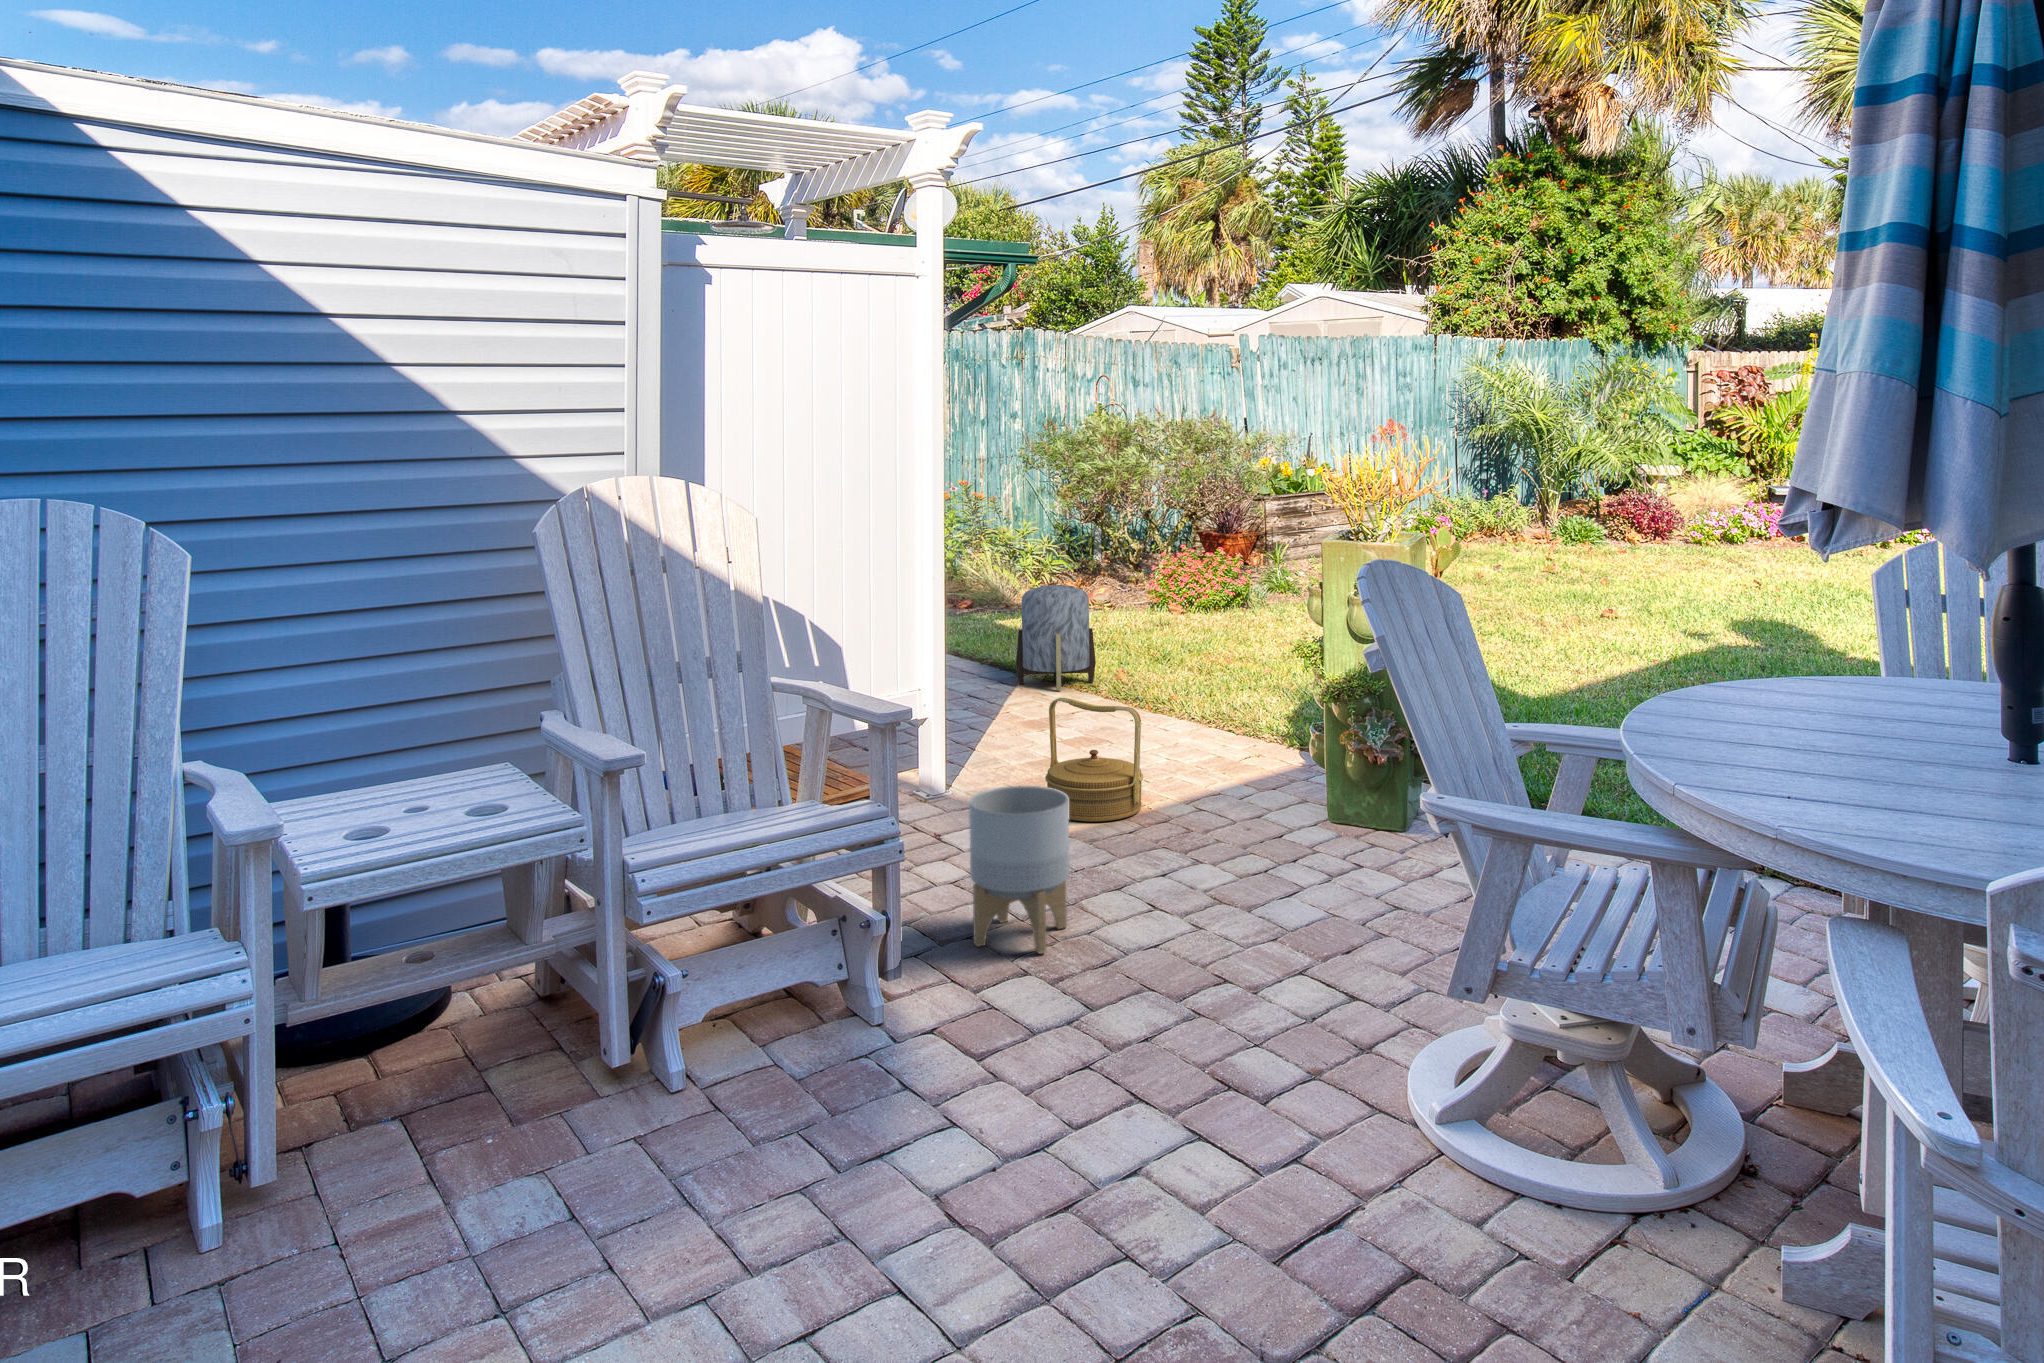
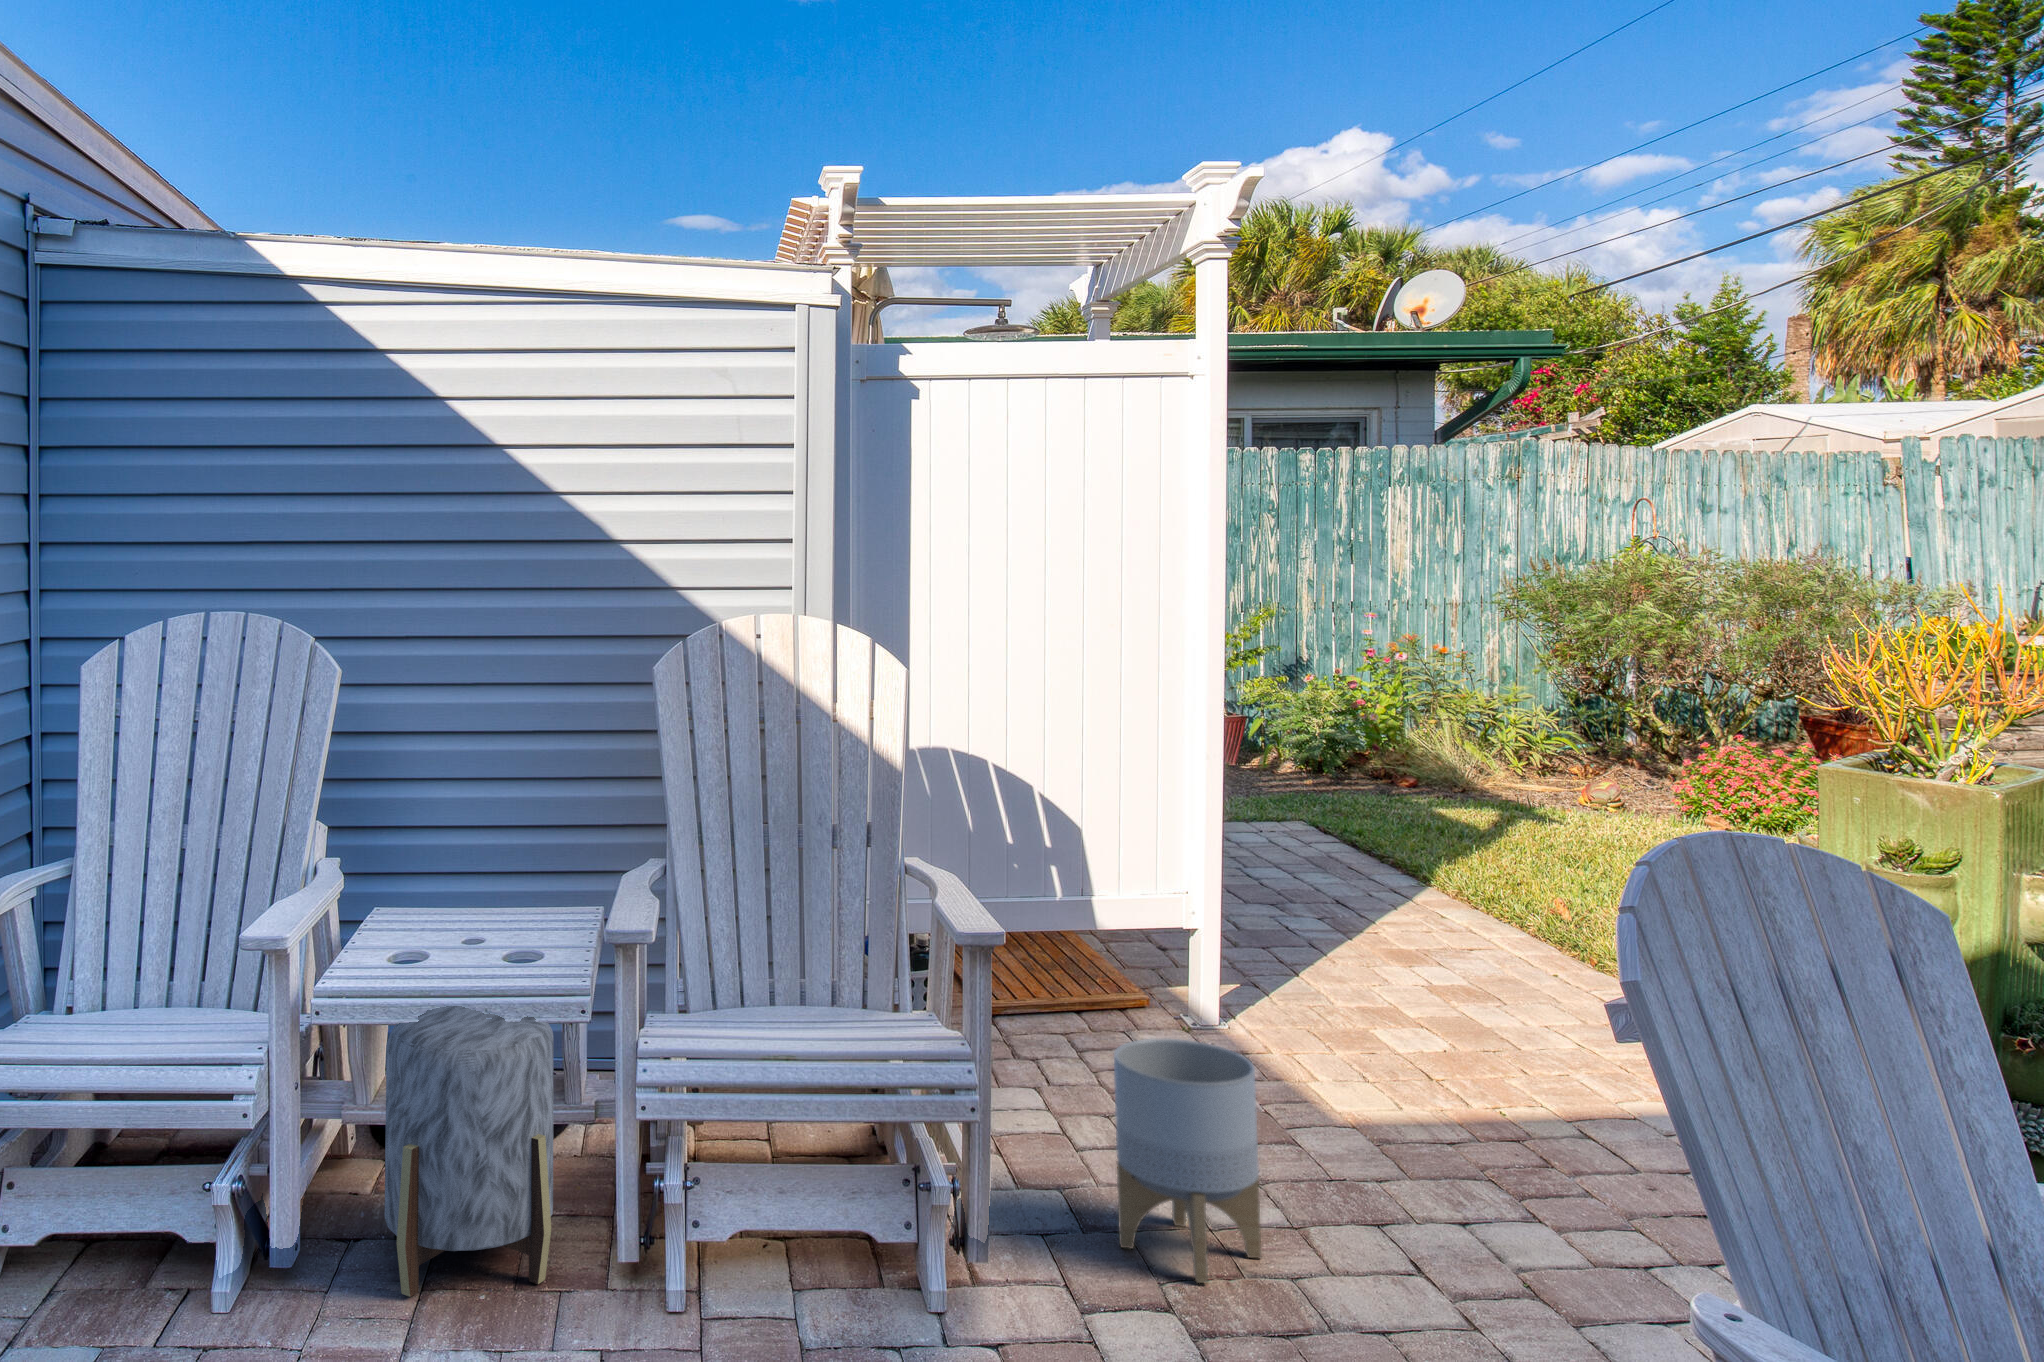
stool: present [1016,585,1096,690] -> present [385,1006,554,1297]
basket: present [1045,698,1143,822] -> none [1342,937,1497,1129]

